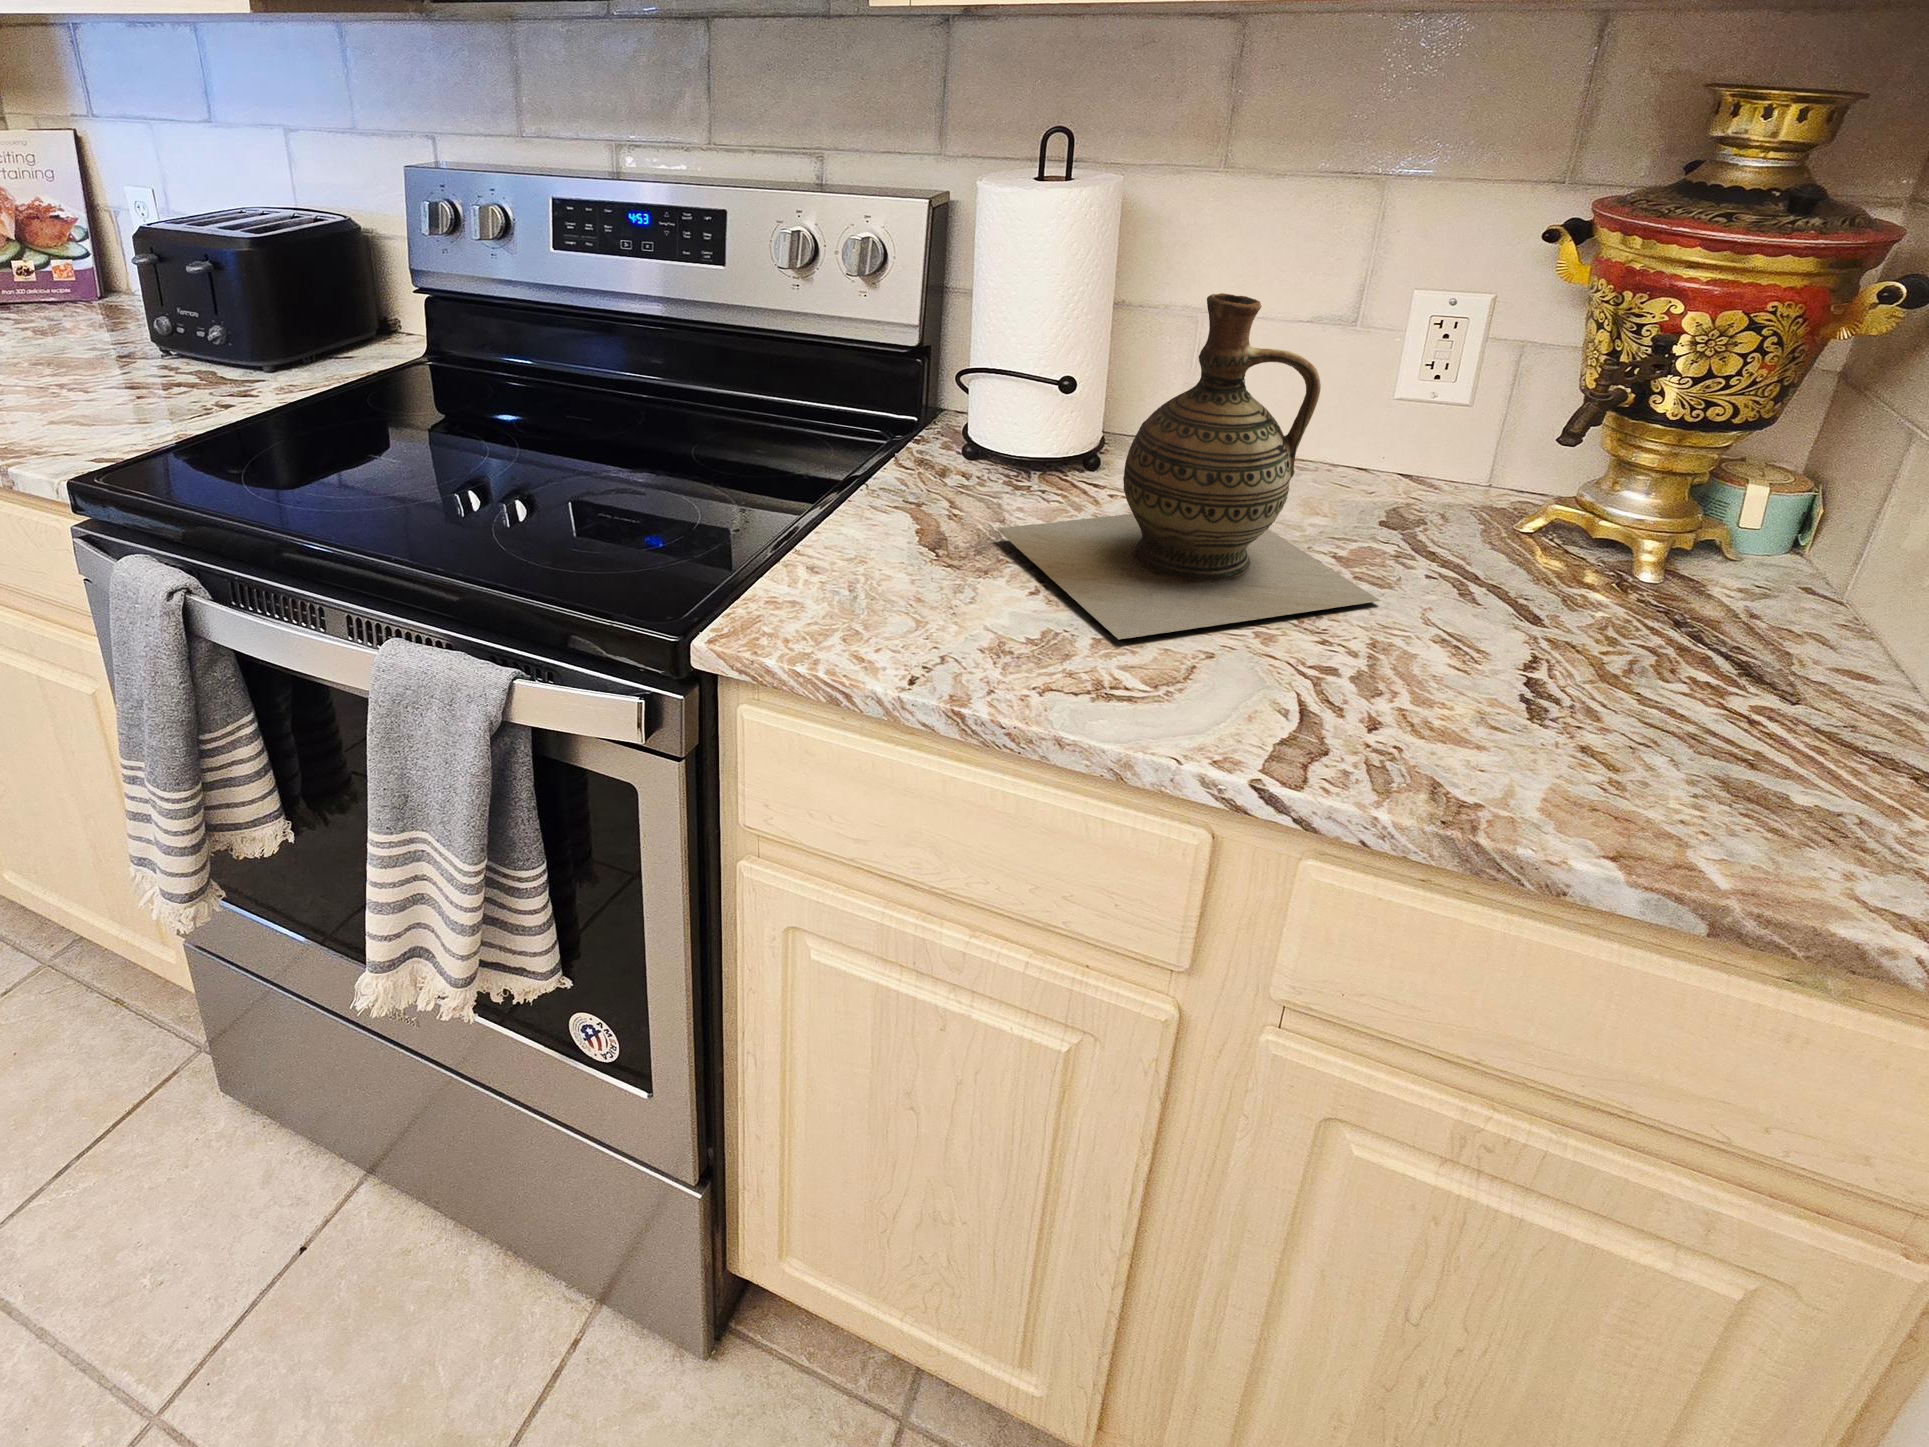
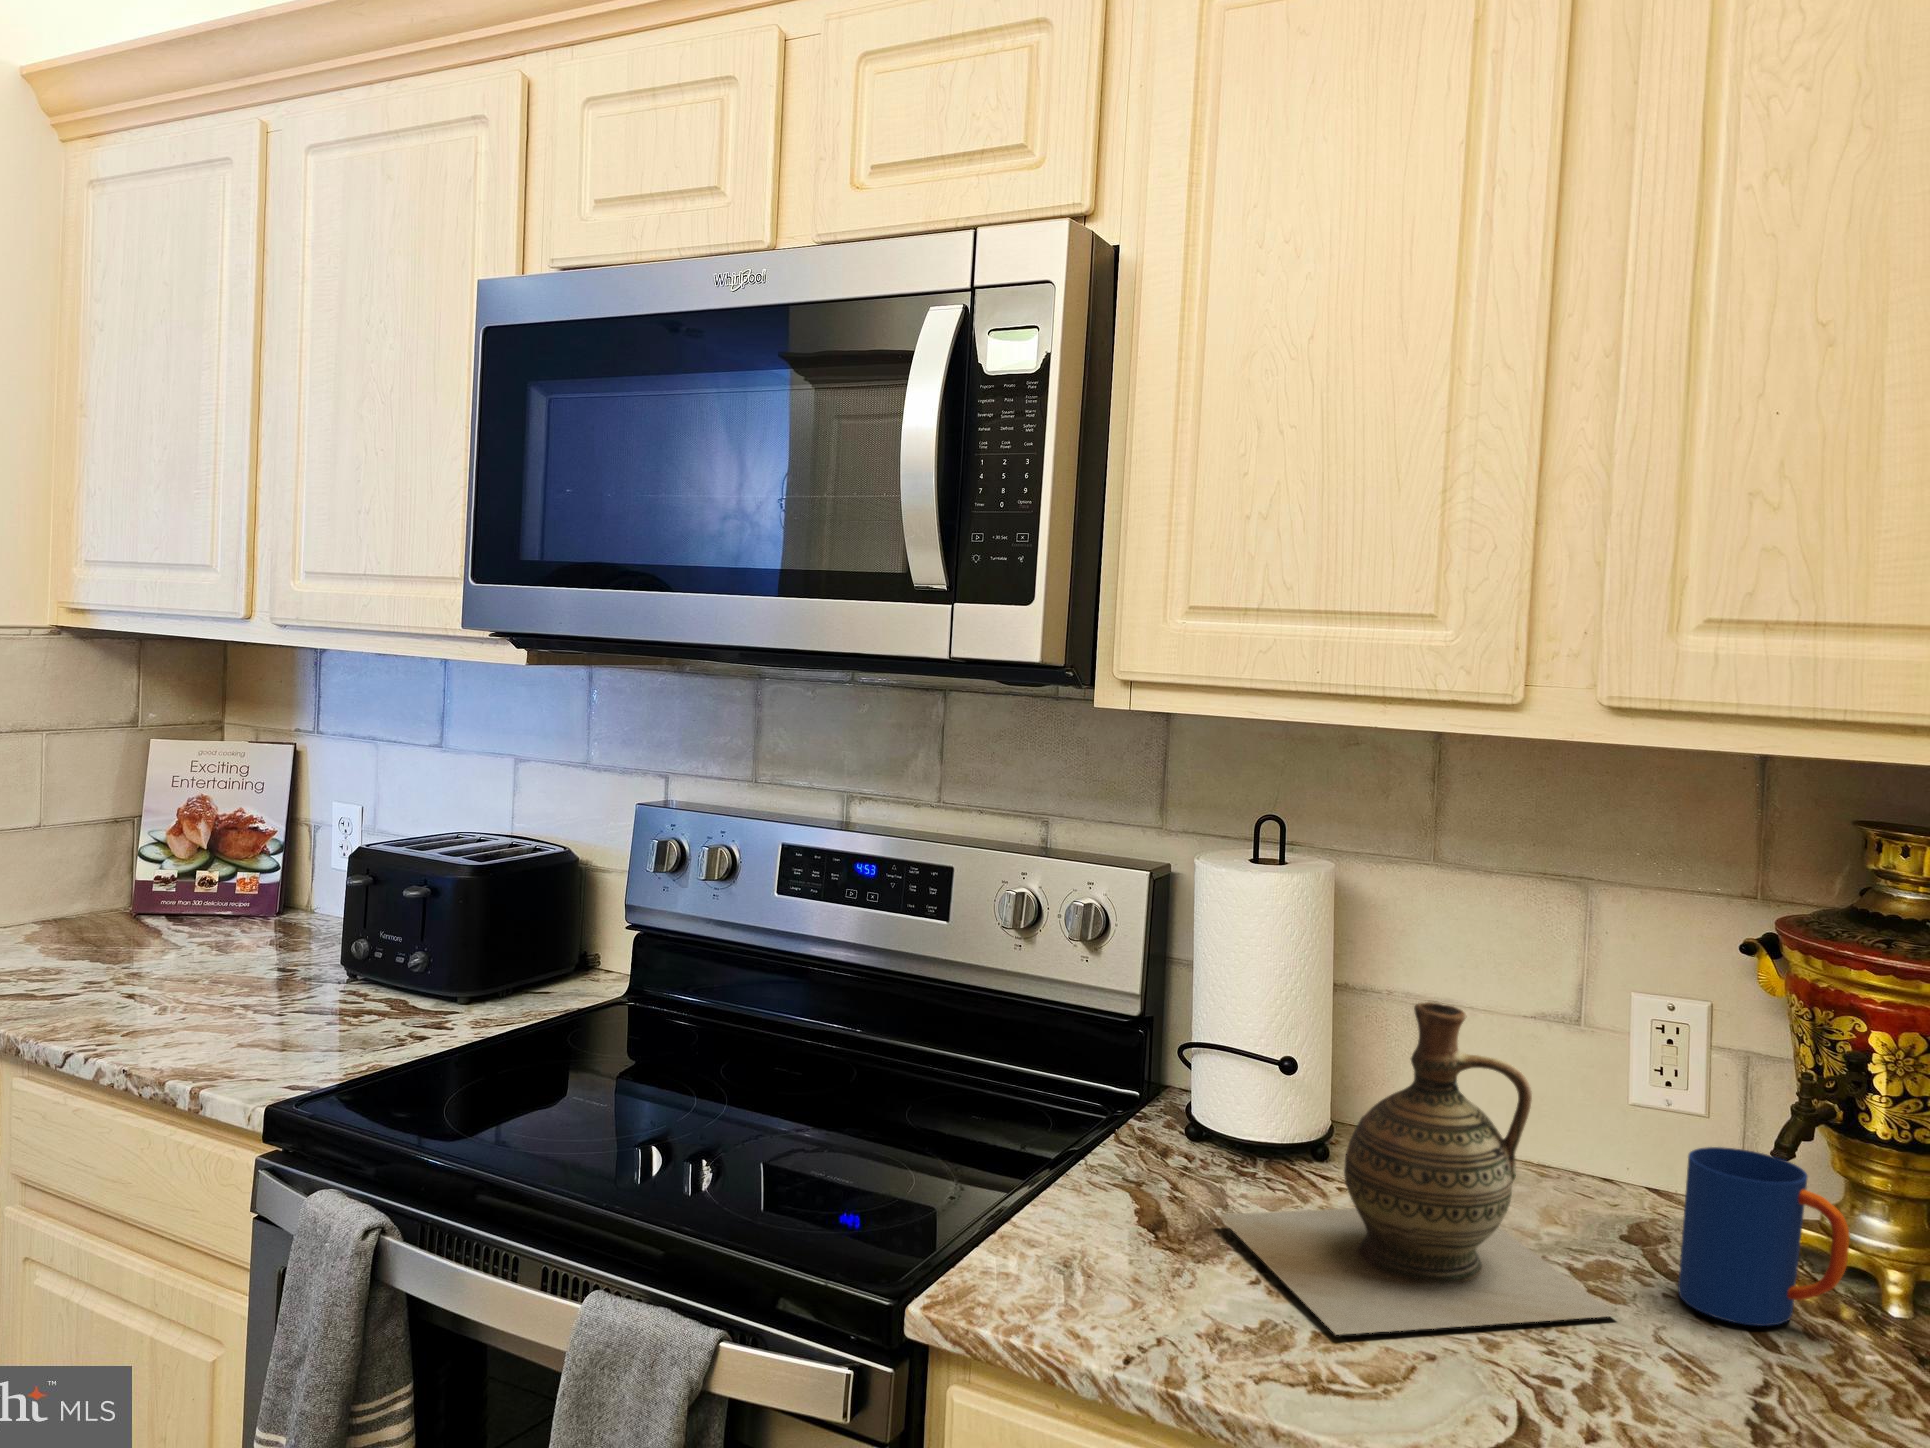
mug: none [1430,433,1616,601] -> present [1678,1147,1850,1326]

